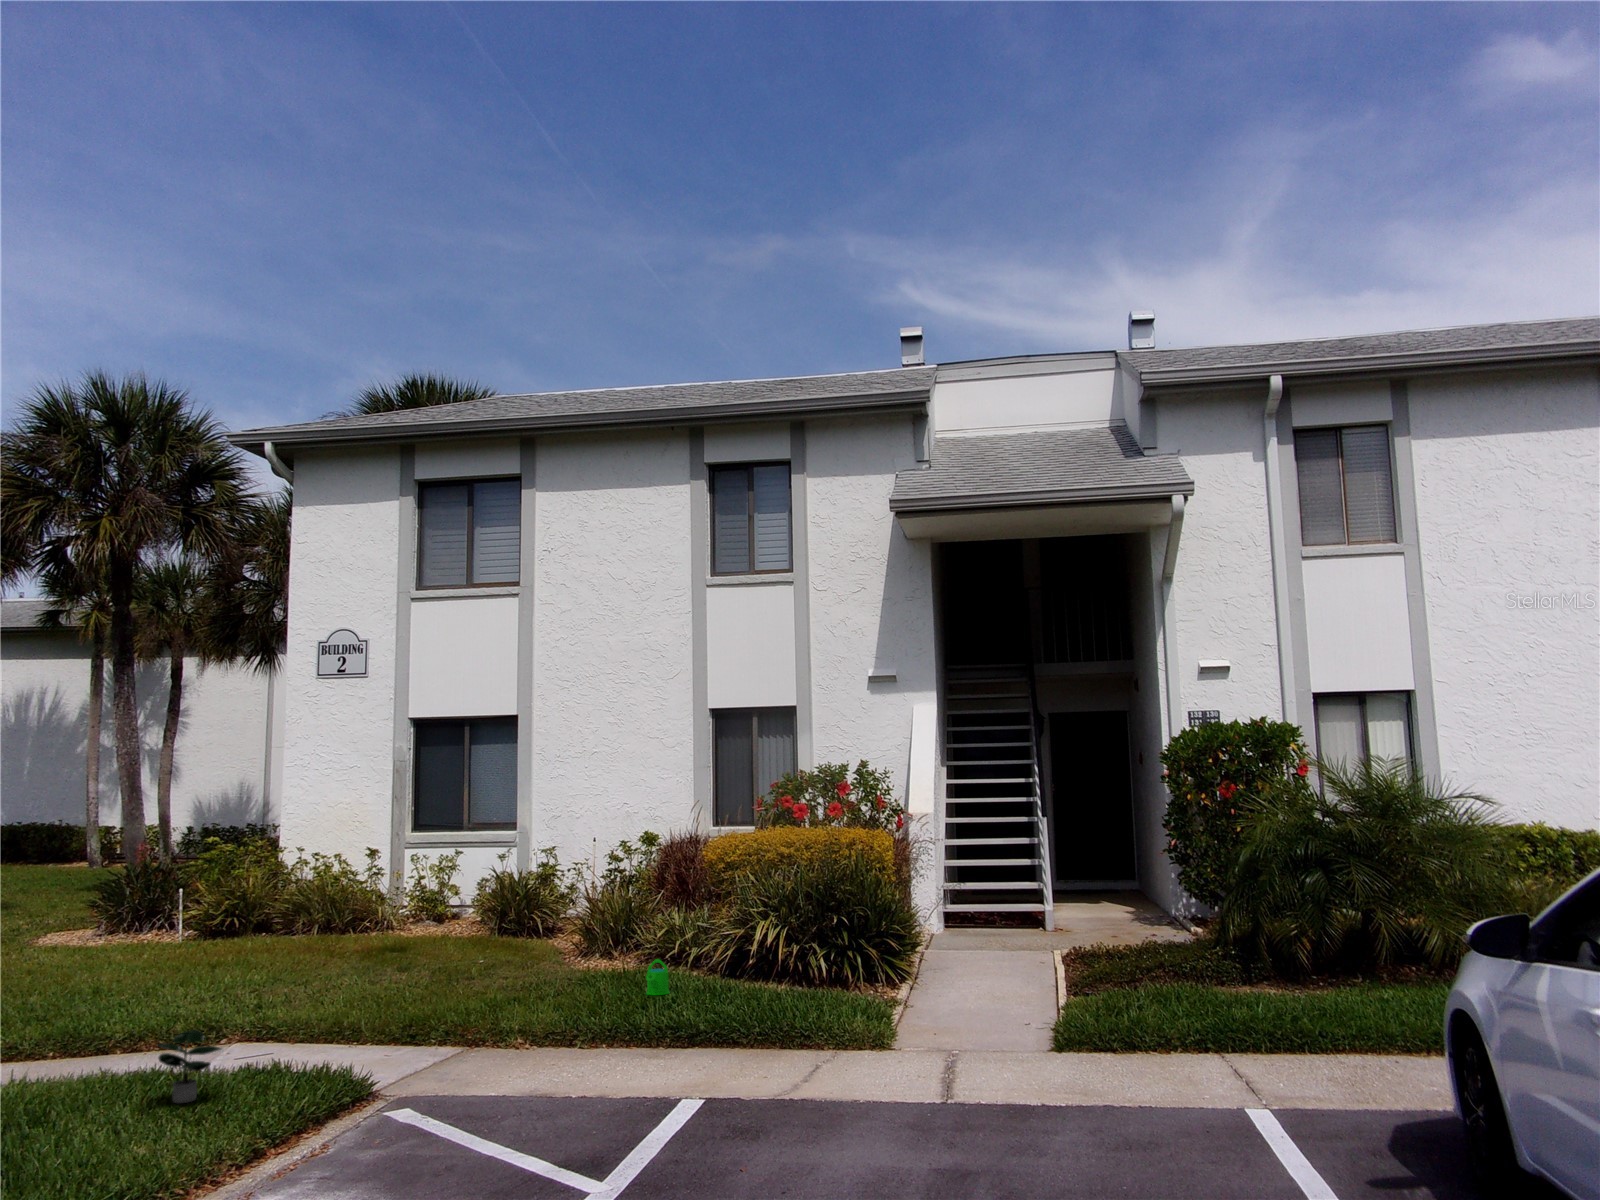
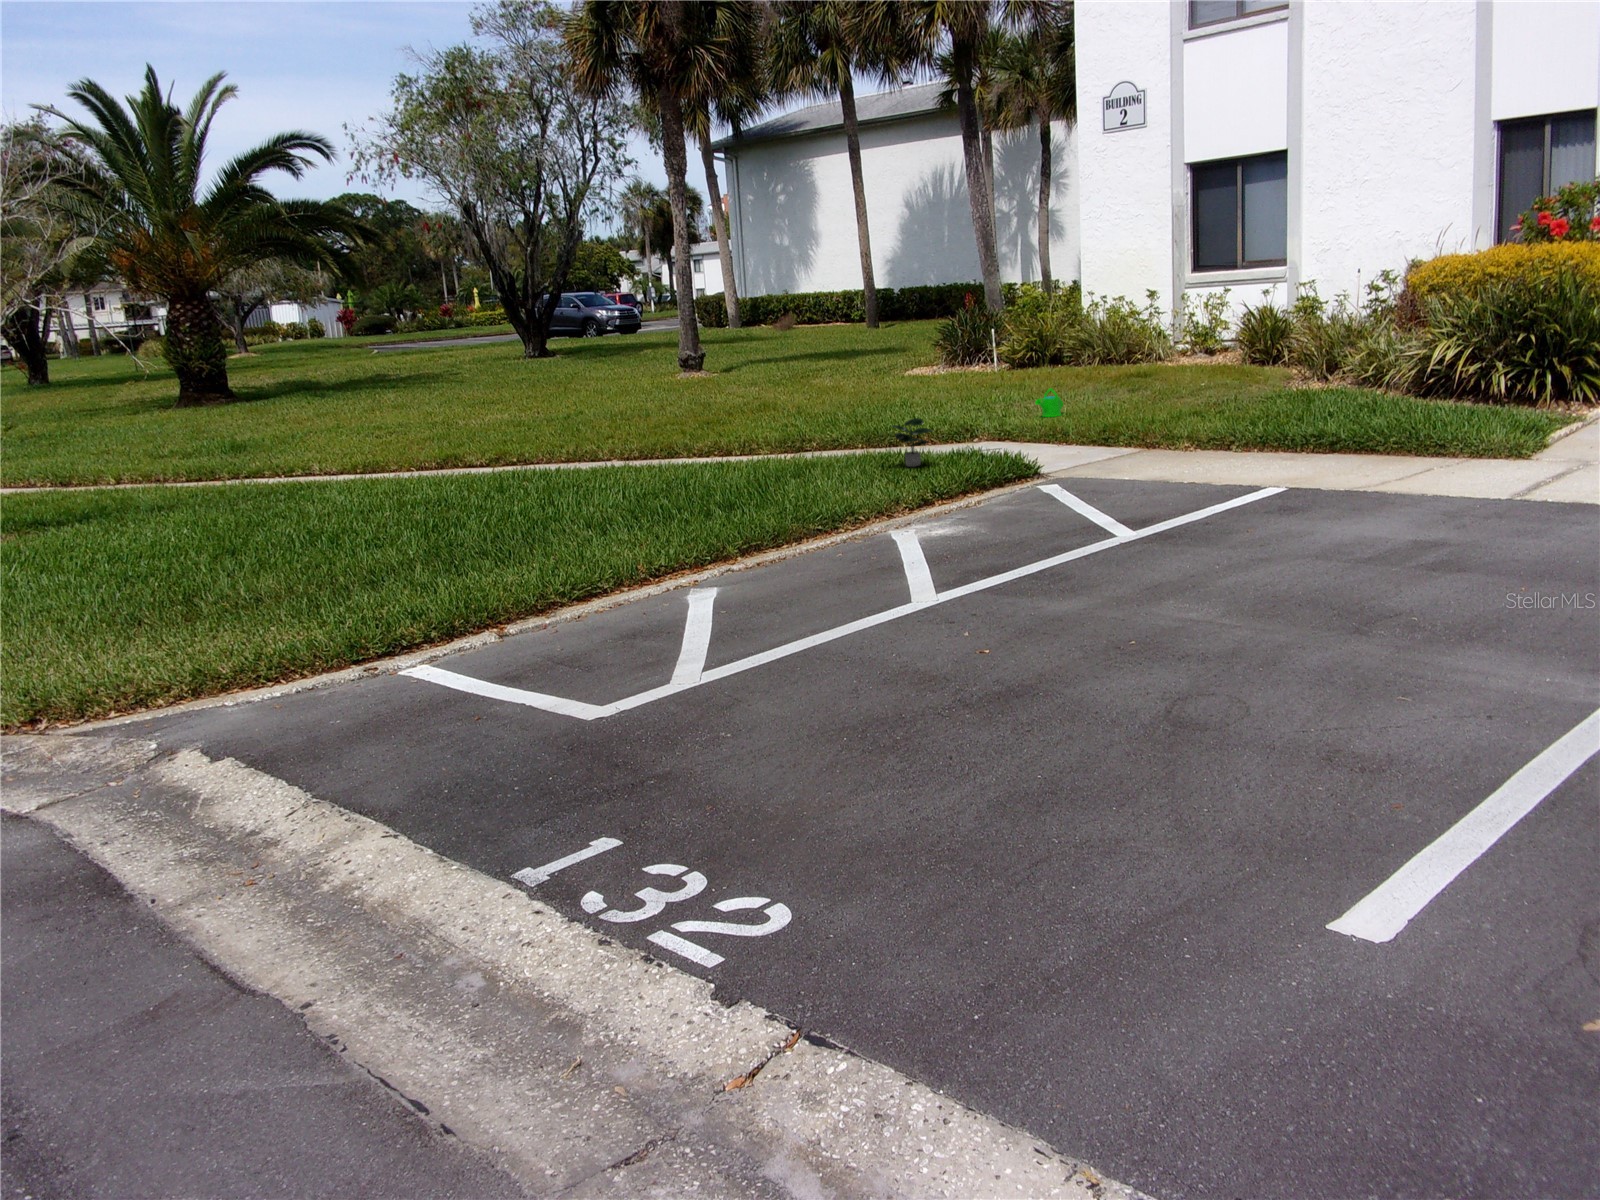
watering can: present [646,959,670,995] -> present [1035,388,1064,417]

